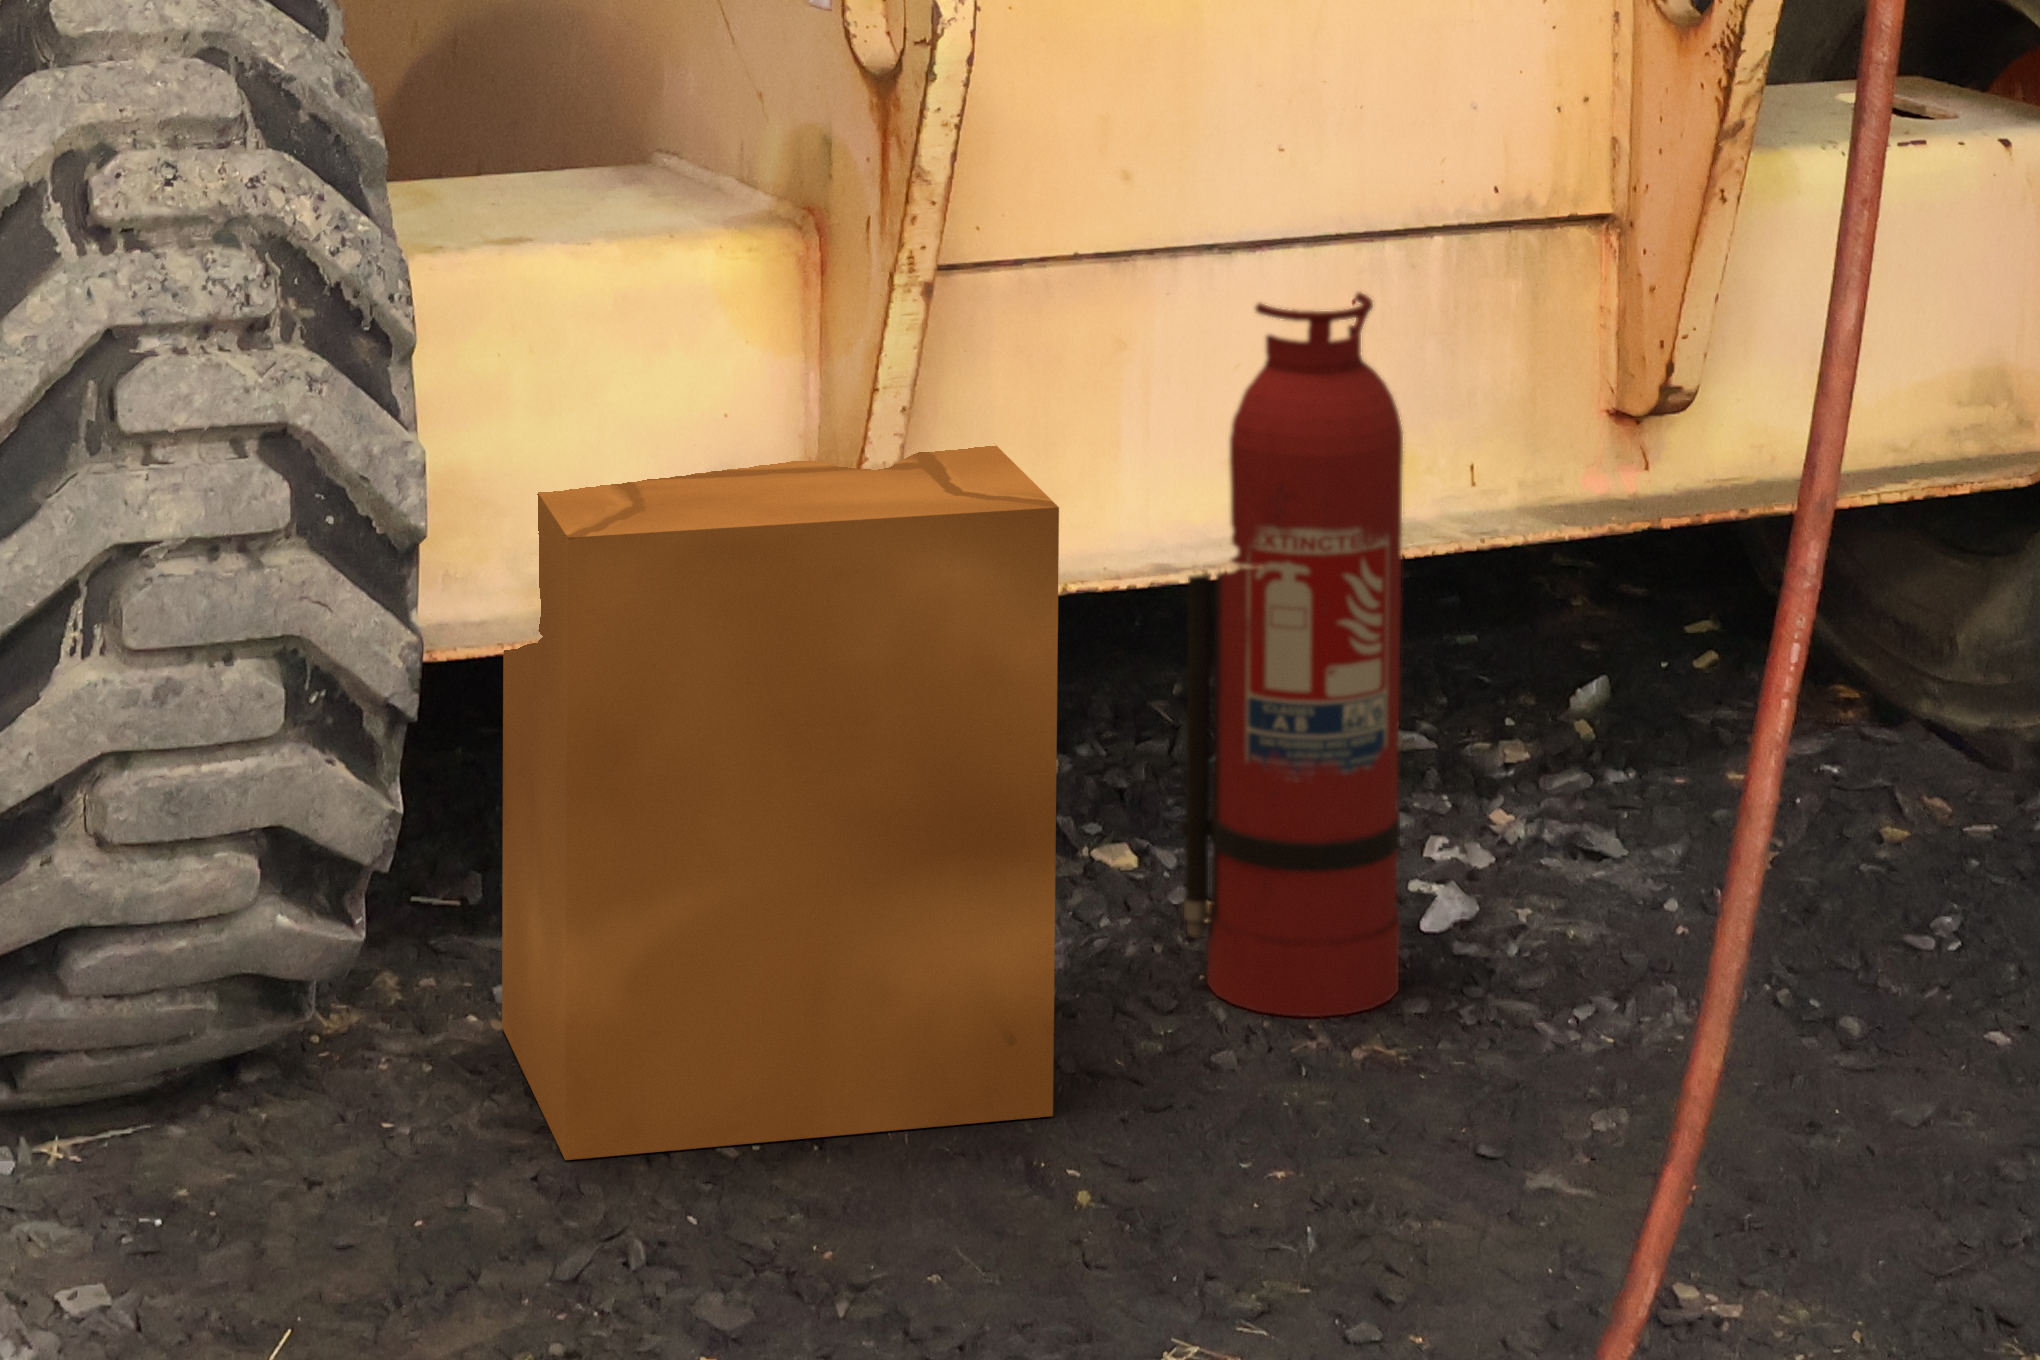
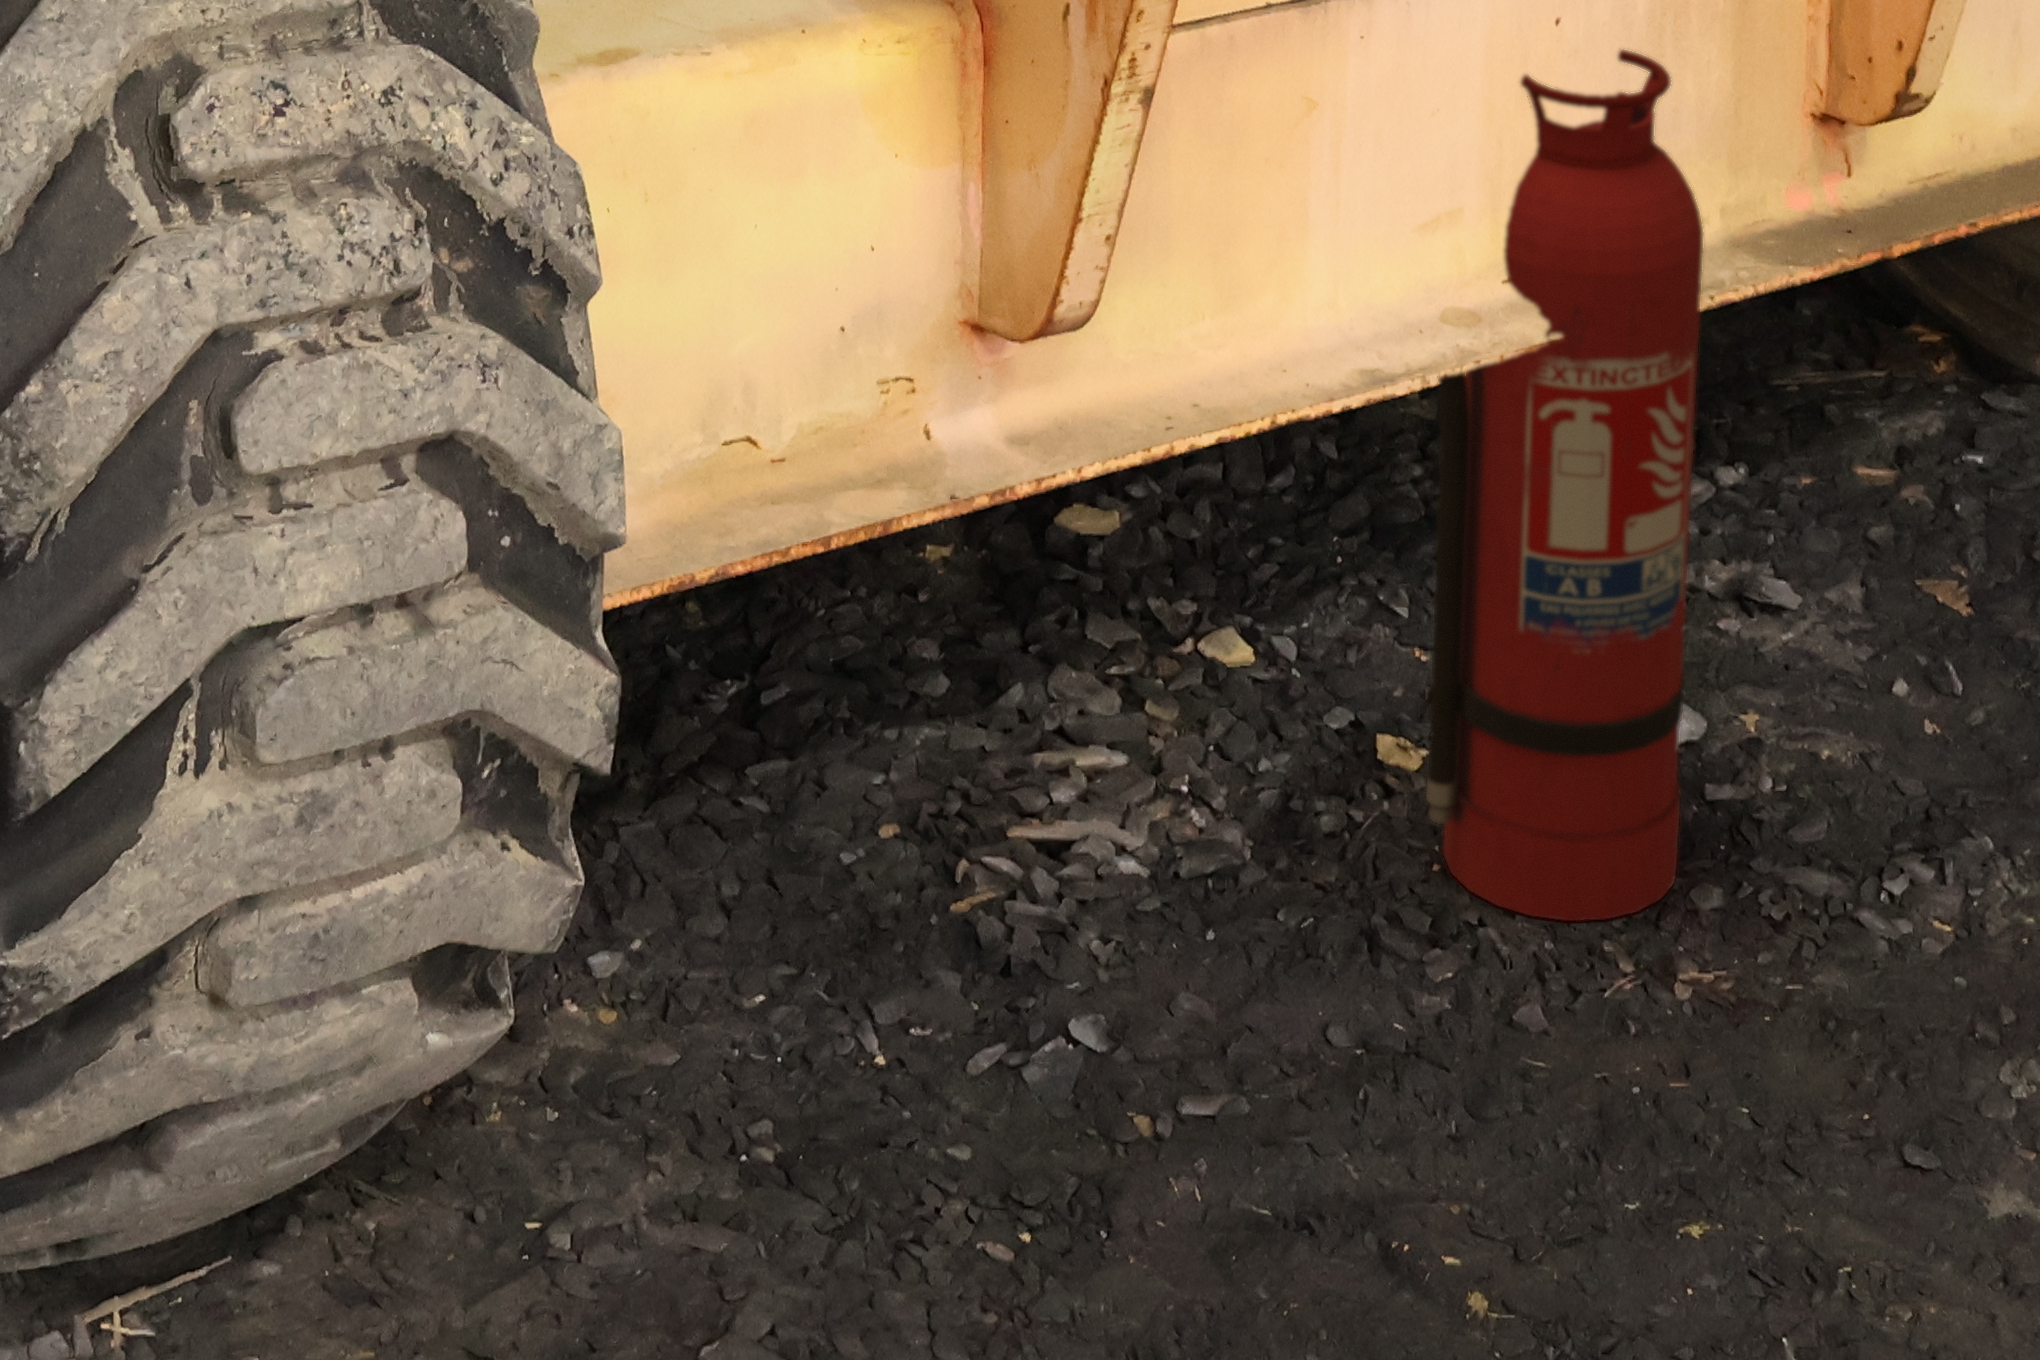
cardboard box: present [502,443,1059,1160] -> none [629,239,1394,1273]

